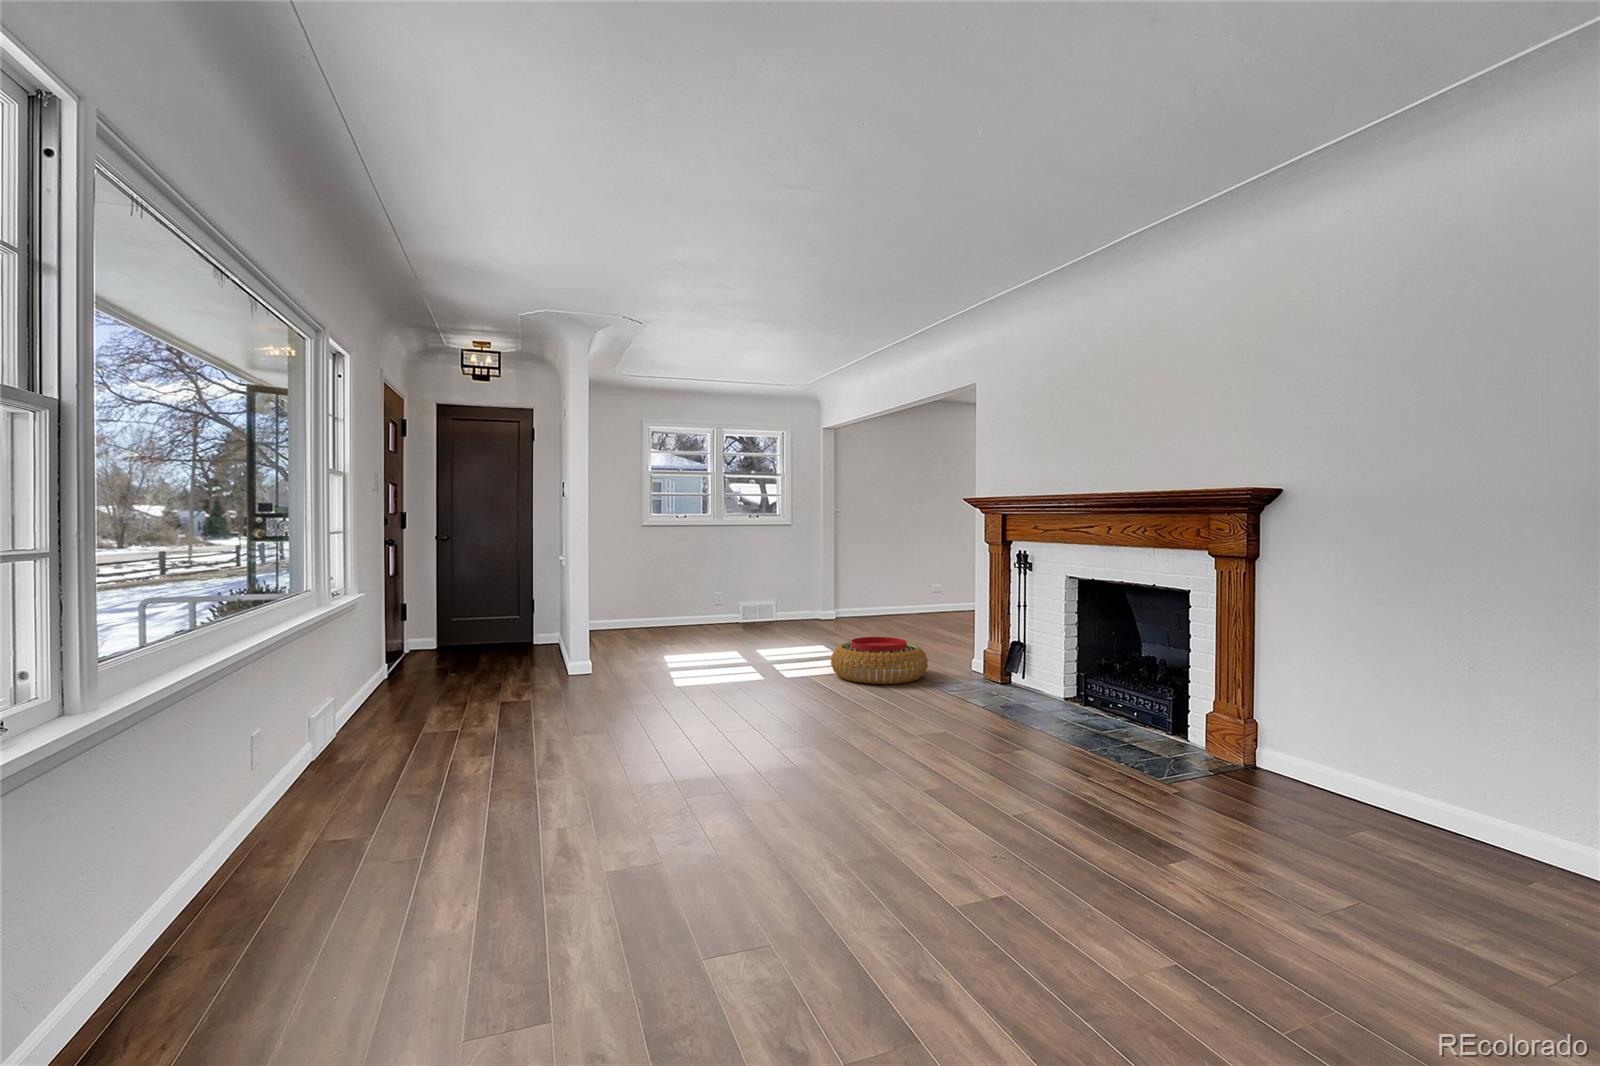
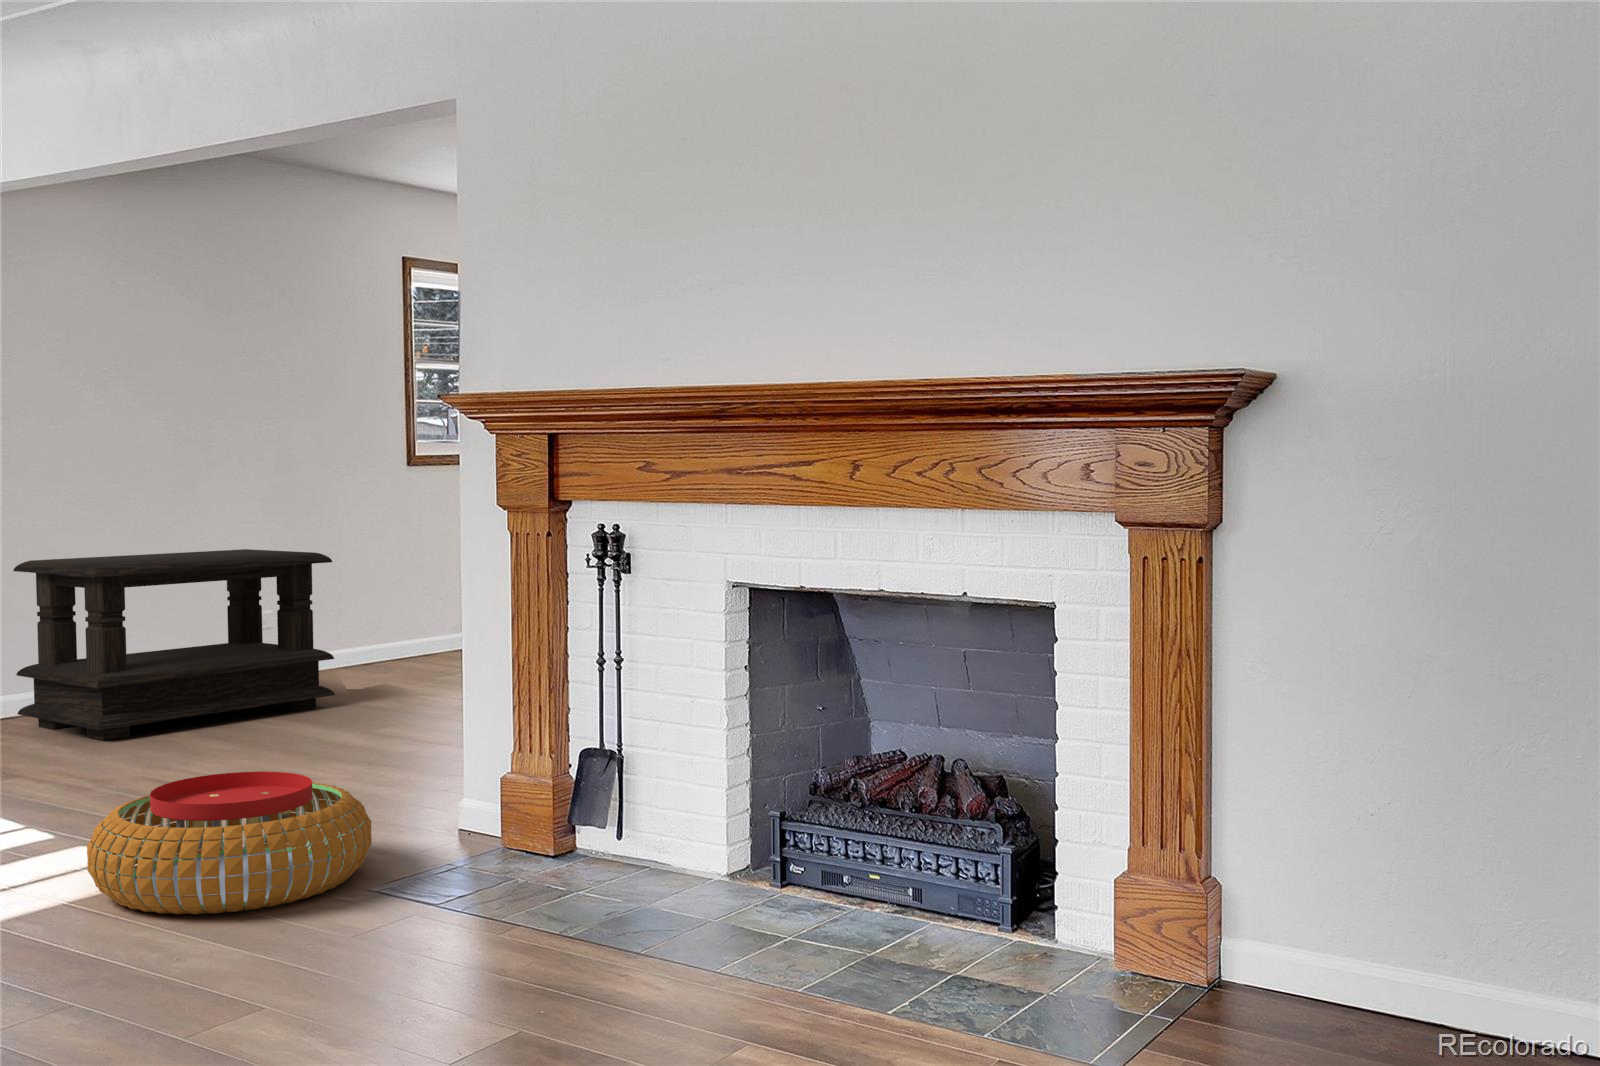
coffee table: none [836,557,954,628] -> present [13,549,335,740]

